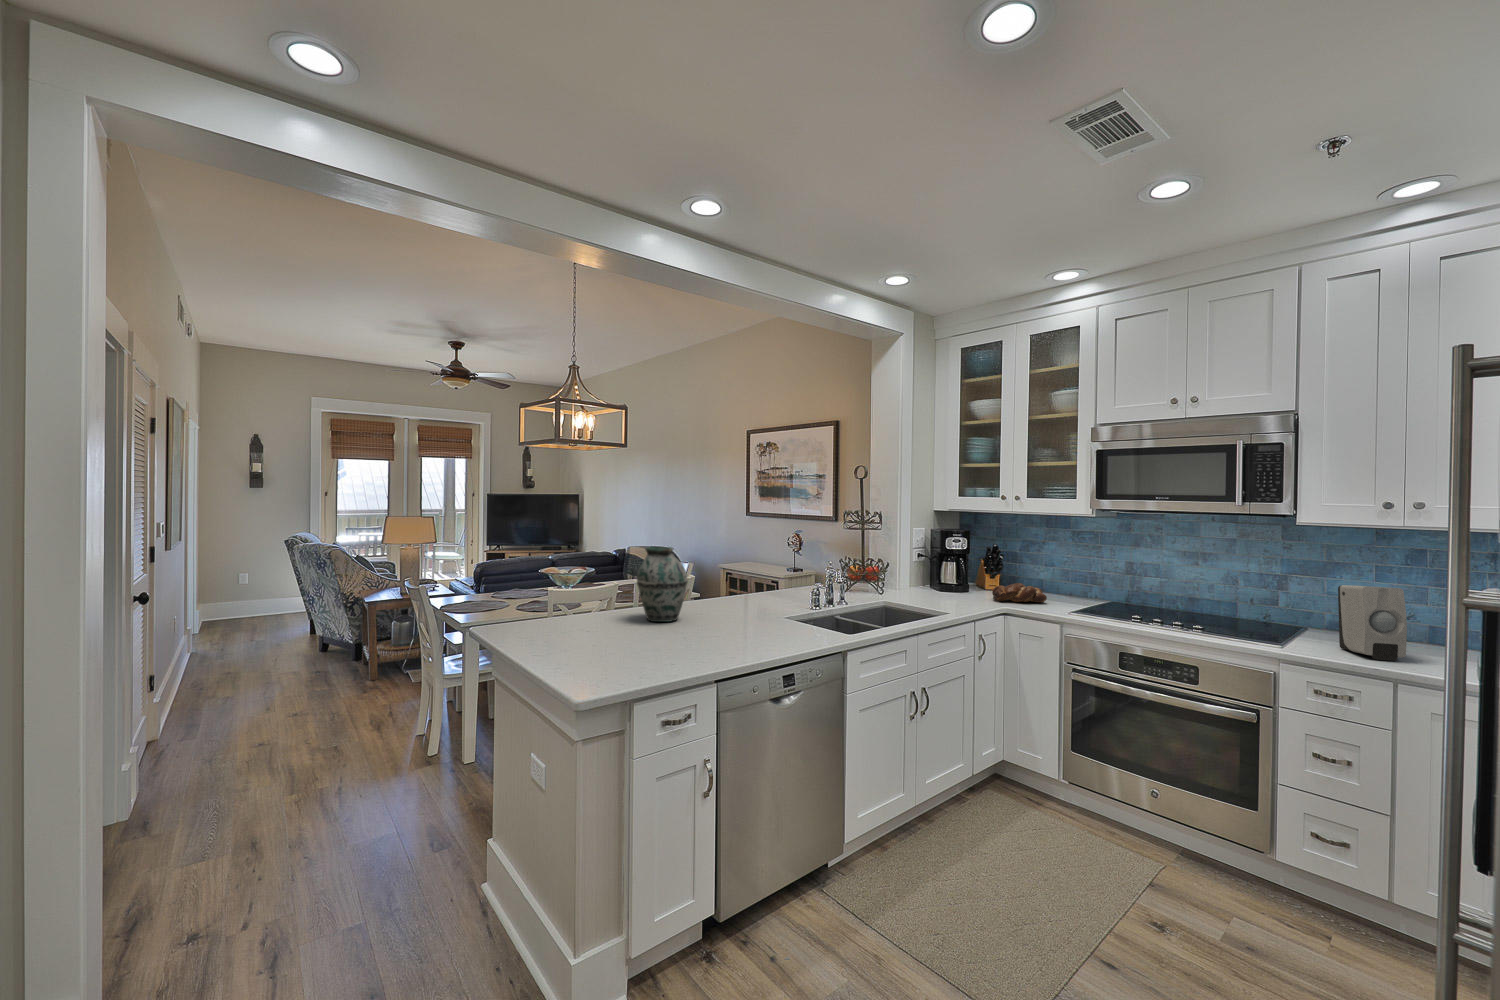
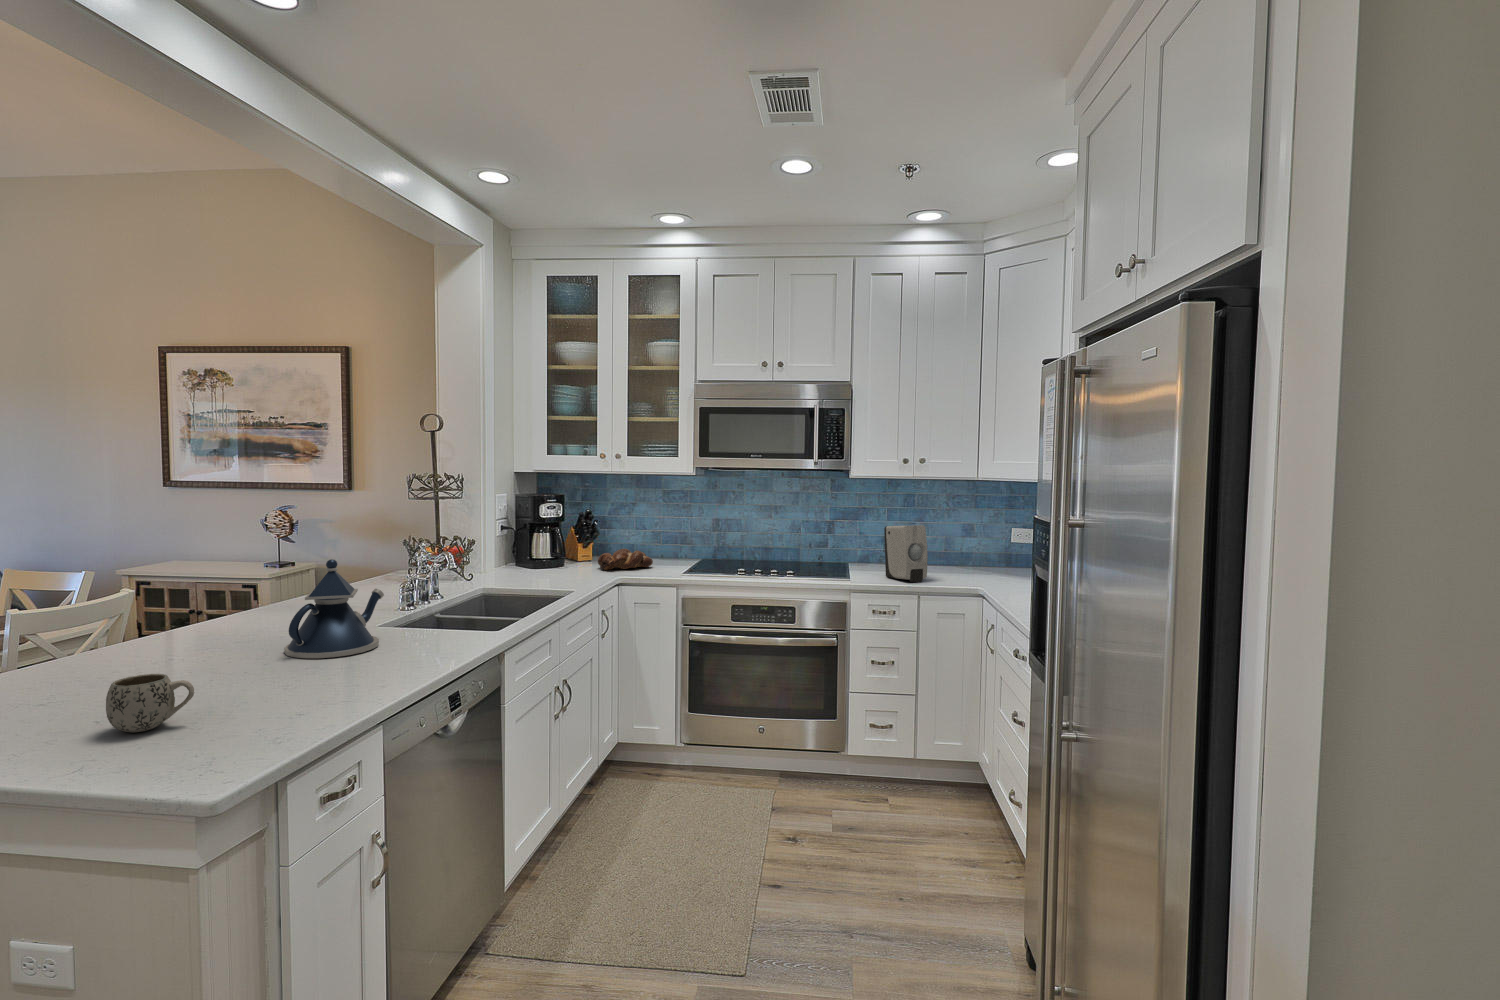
vase: present [637,547,688,622] -> none [129,538,233,662]
teapot: none [707,567,774,635] -> present [284,559,384,658]
mug: none [584,623,623,656] -> present [106,674,194,732]

